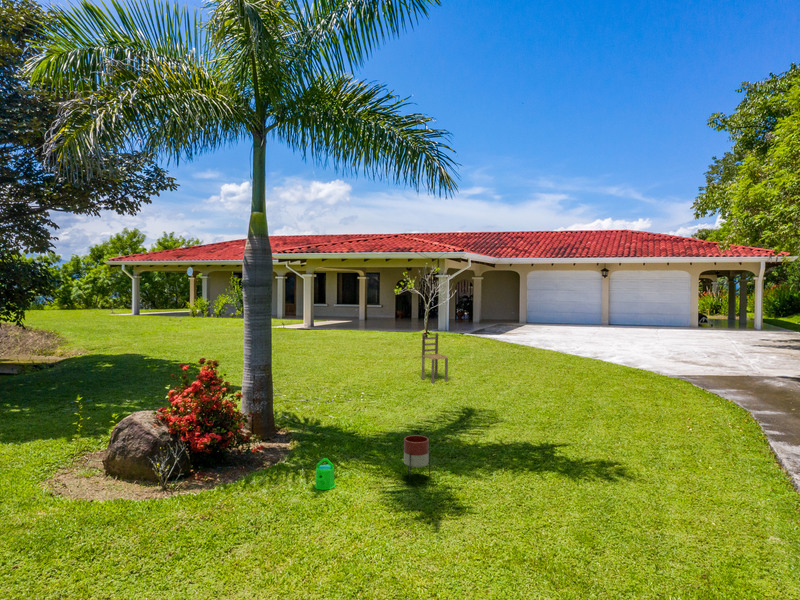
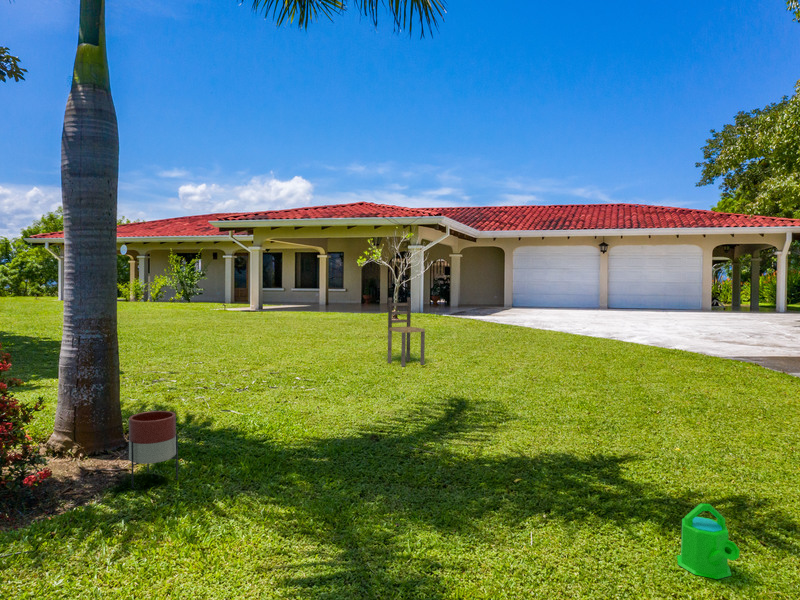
planter: present [404,435,430,481] -> present [129,411,178,488]
watering can: present [314,458,336,490] -> present [677,503,740,579]

